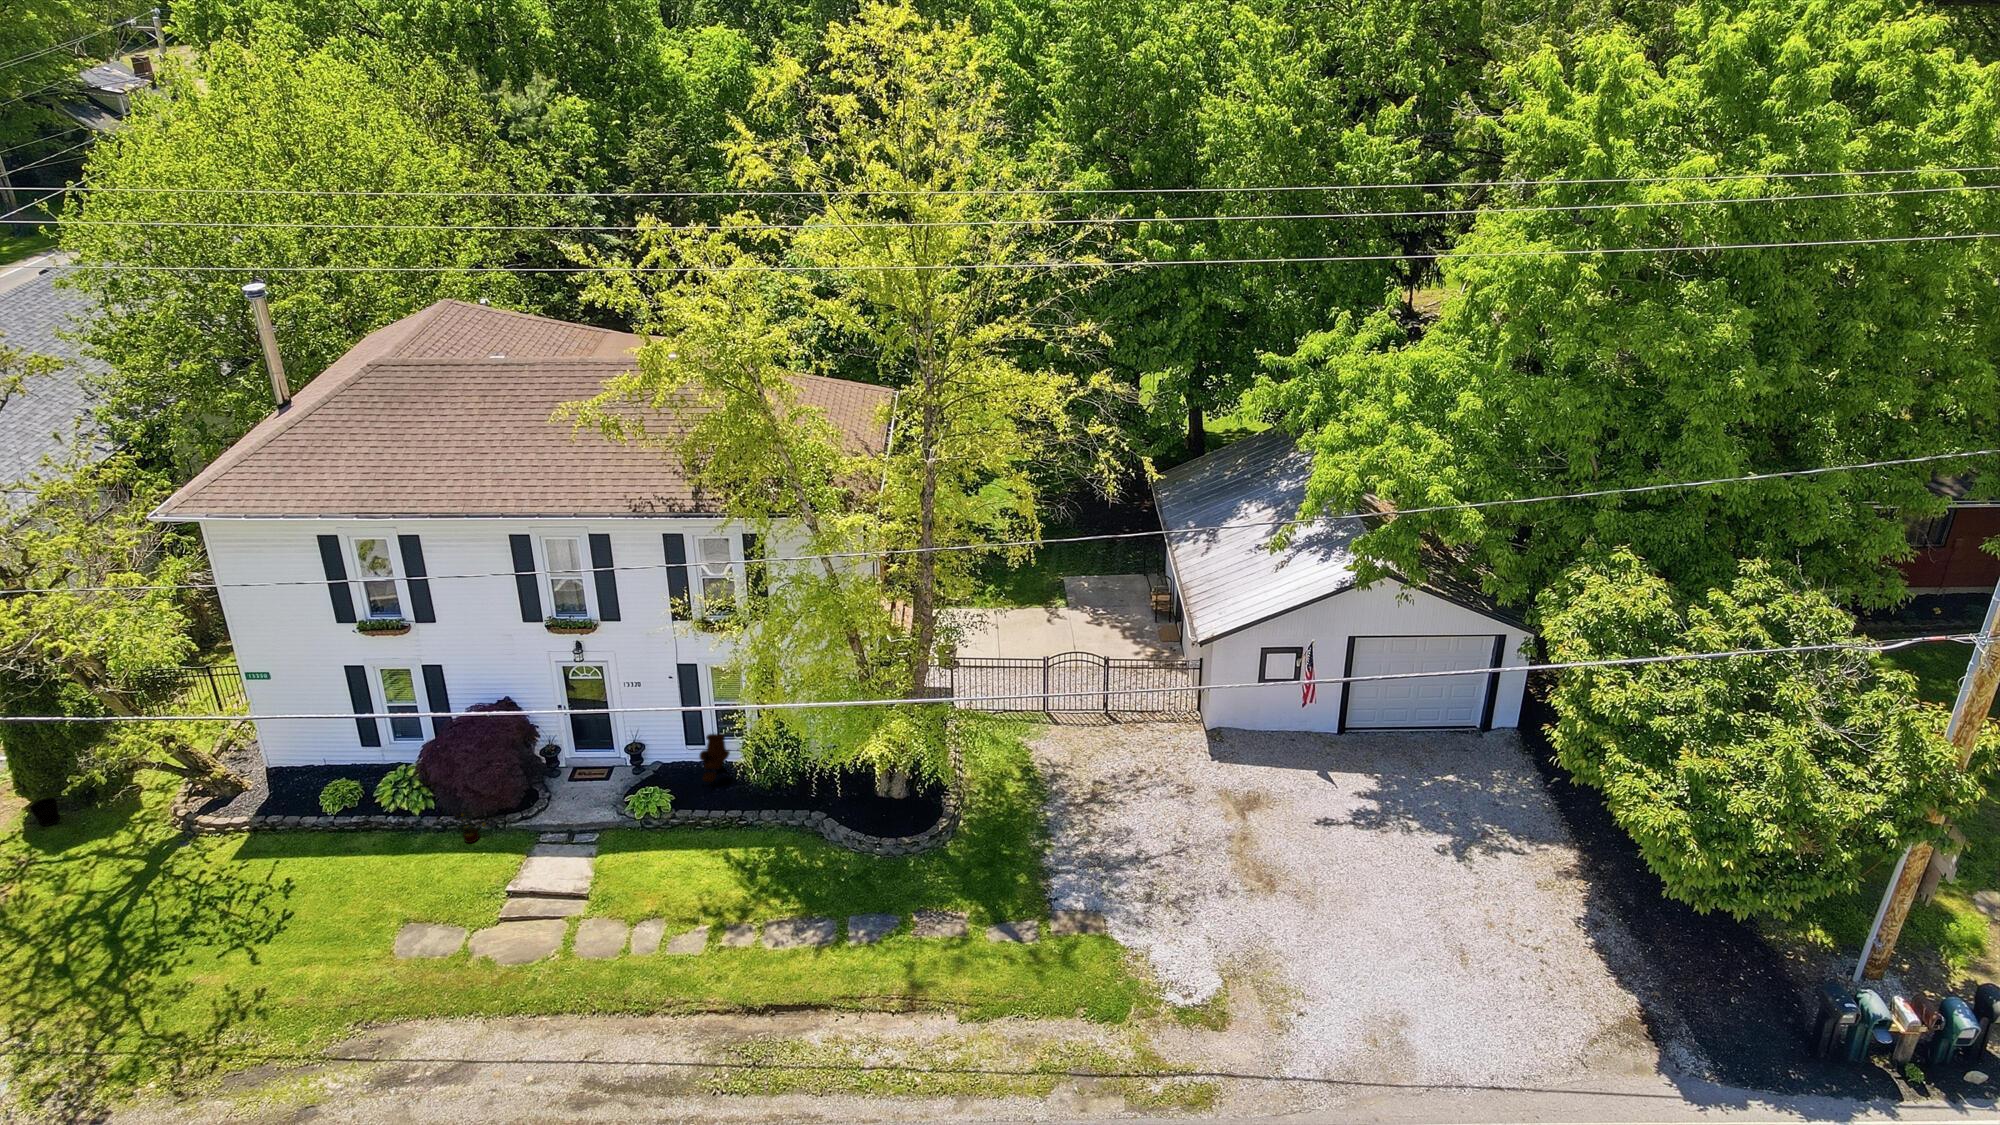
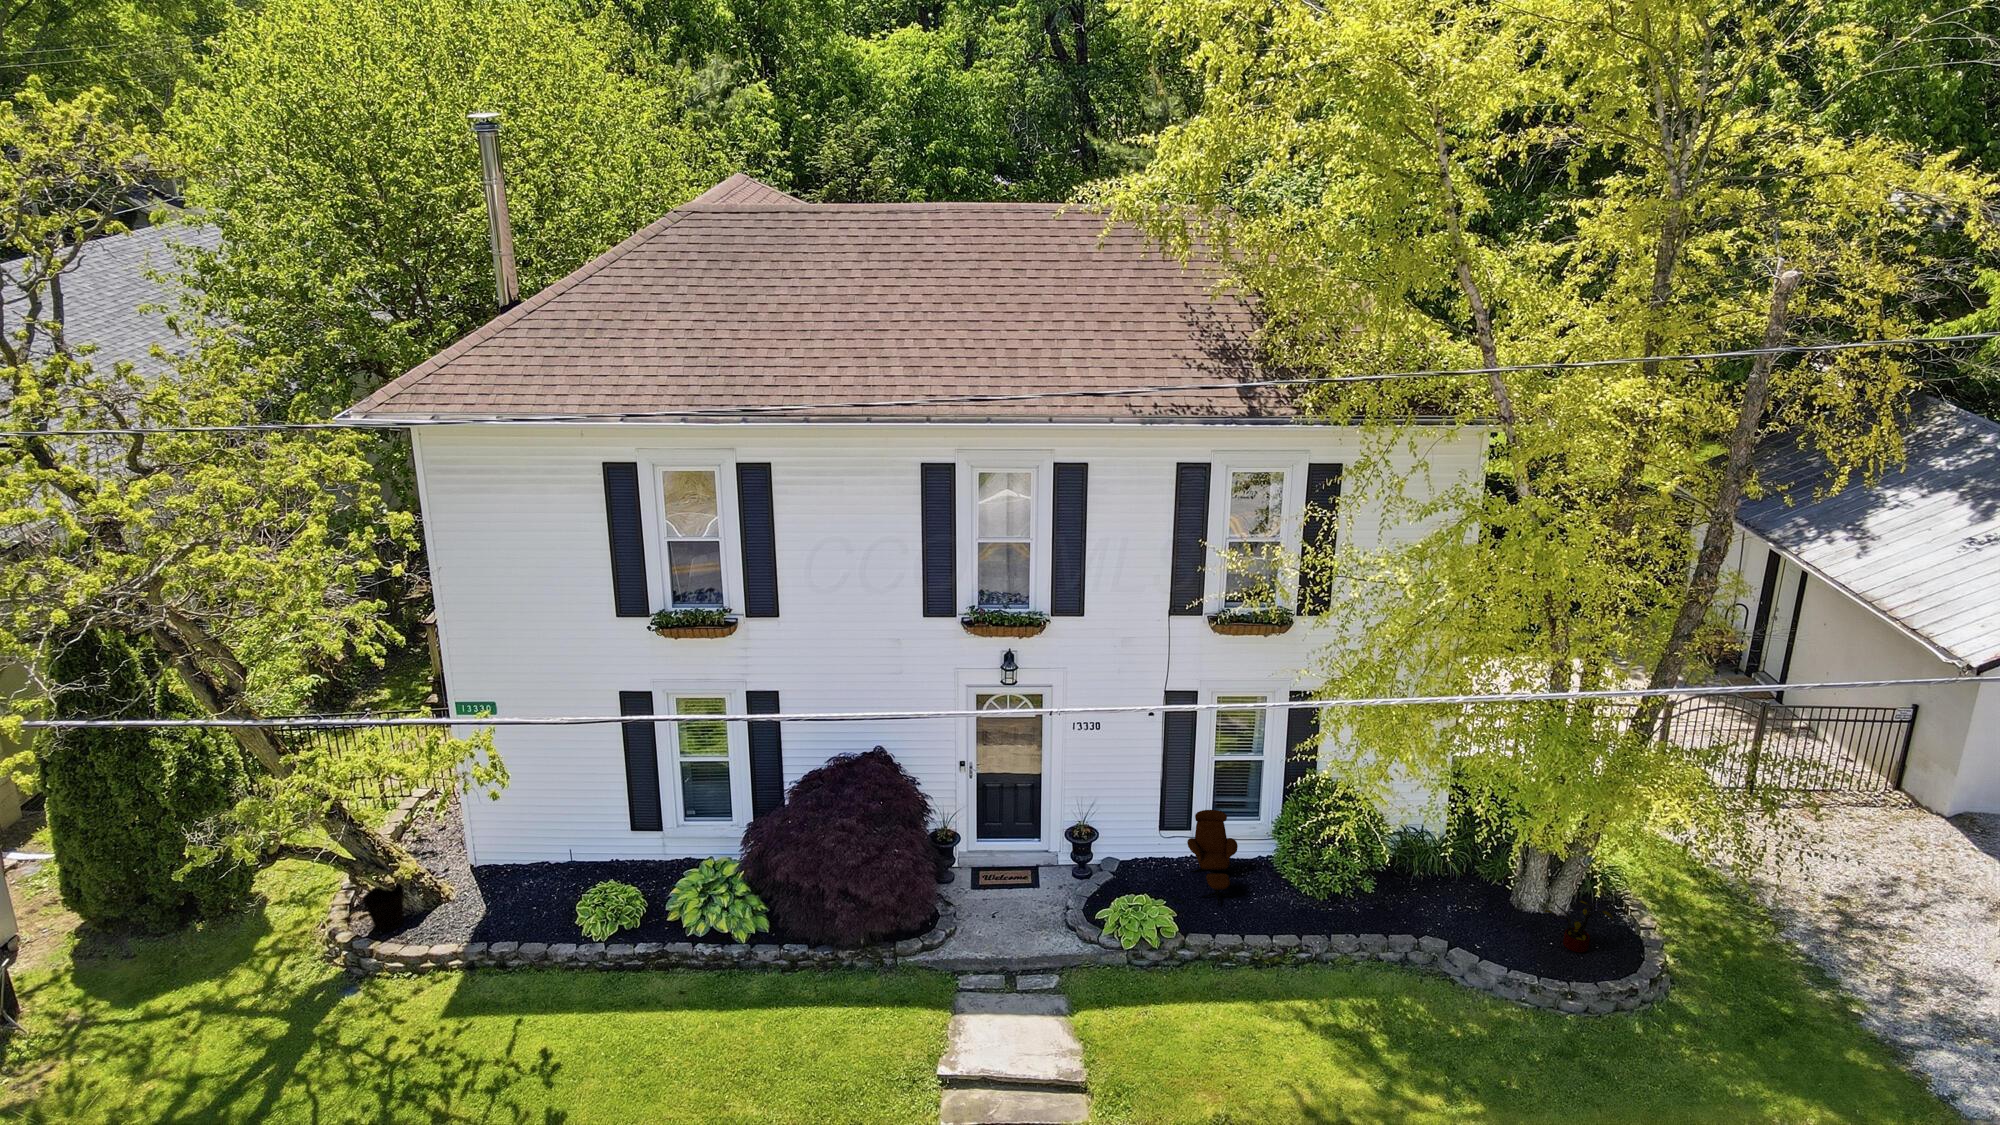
bucket: present [30,797,60,826] -> present [363,885,404,932]
decorative plant: present [458,814,486,843] -> present [1544,893,1613,952]

